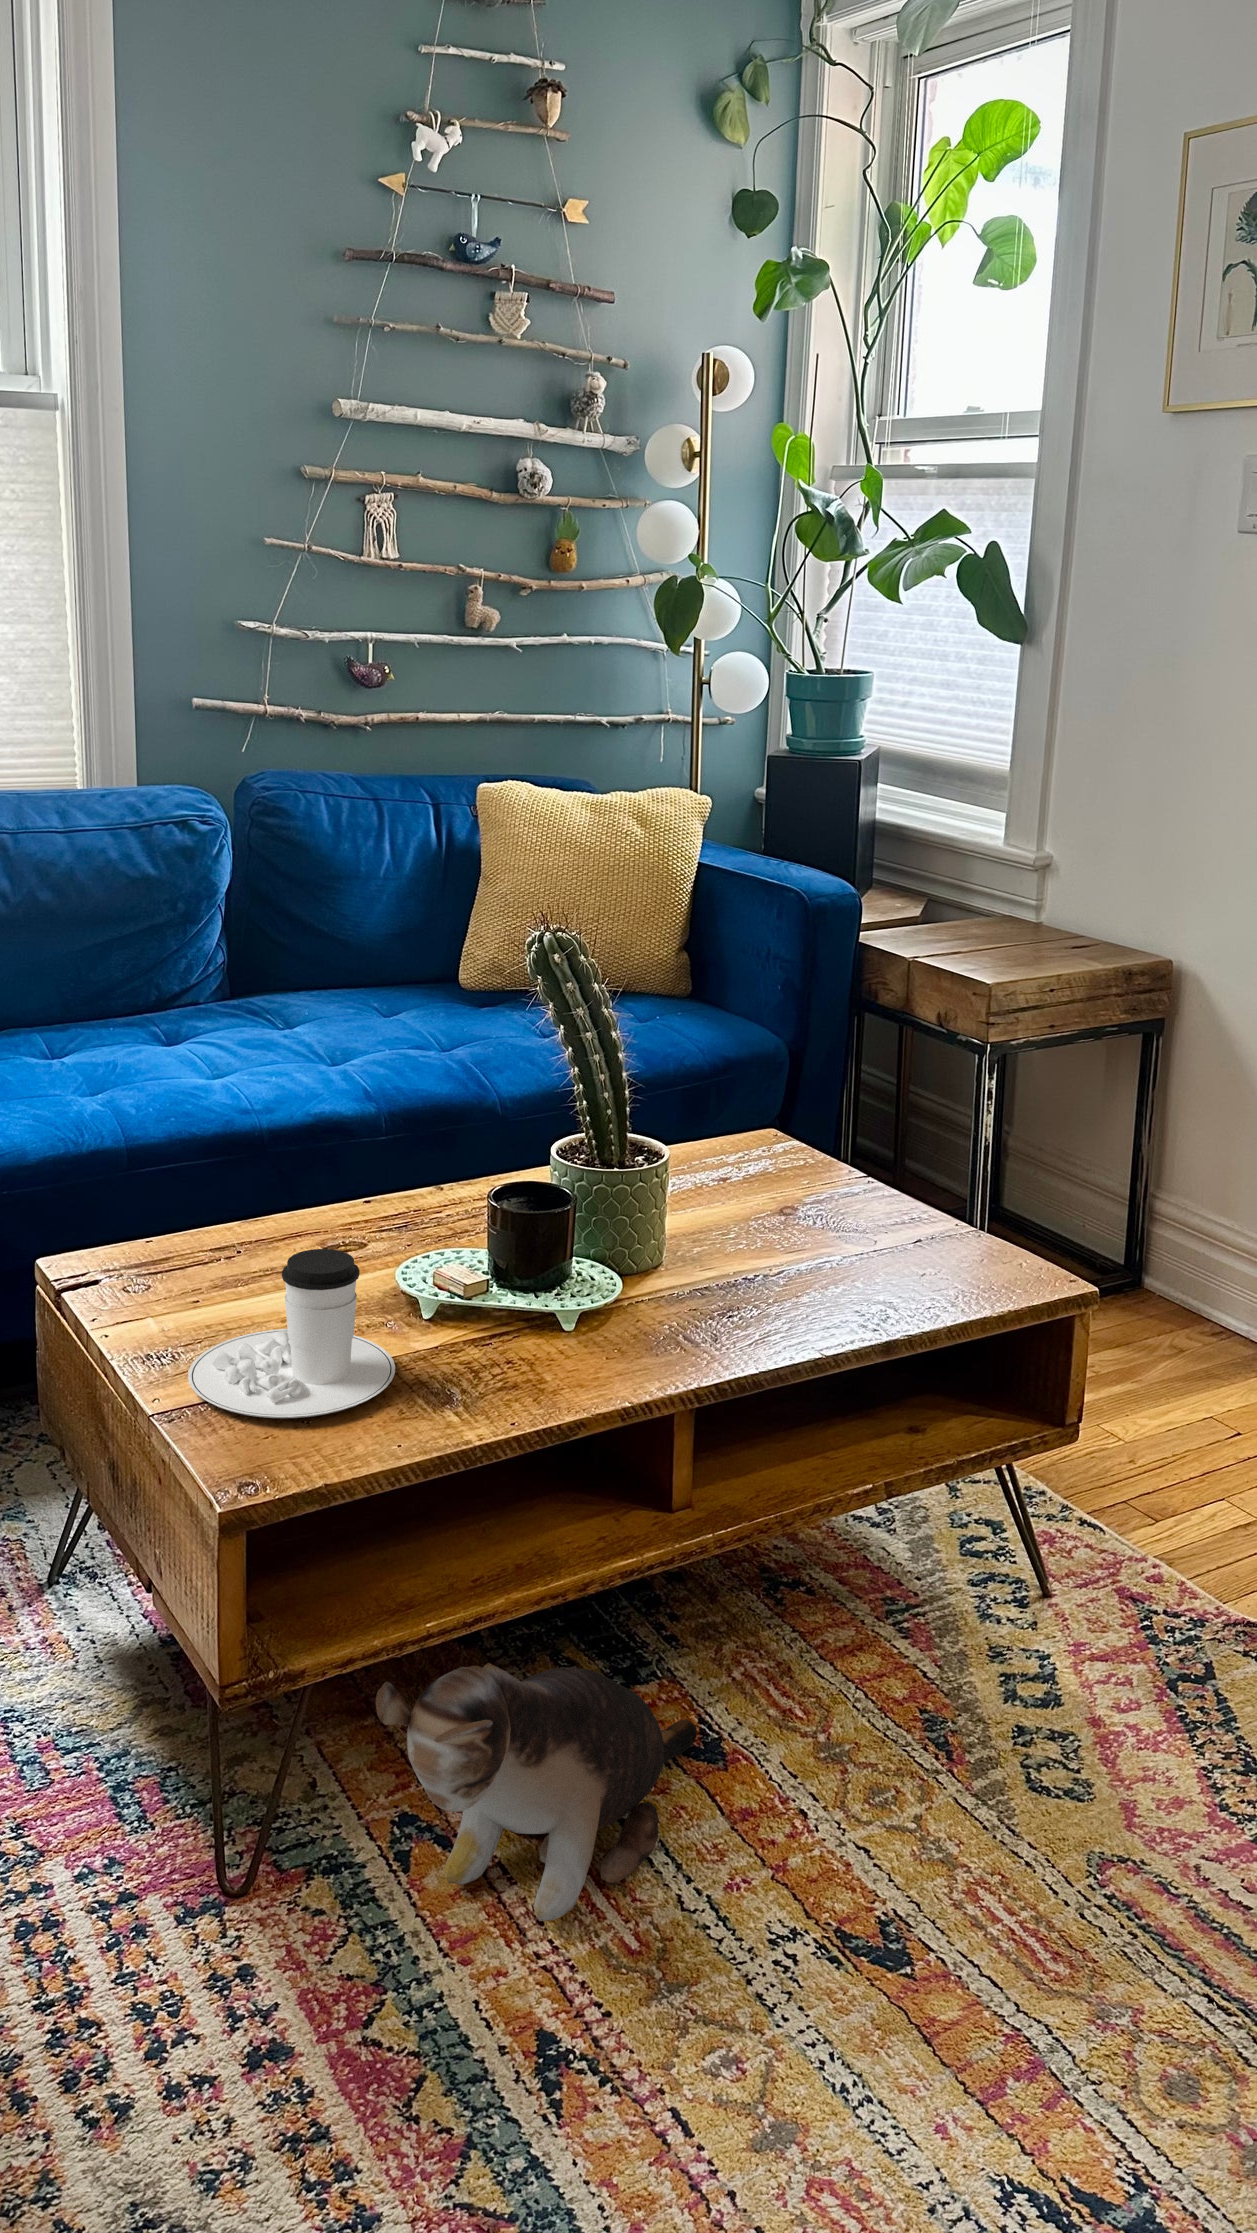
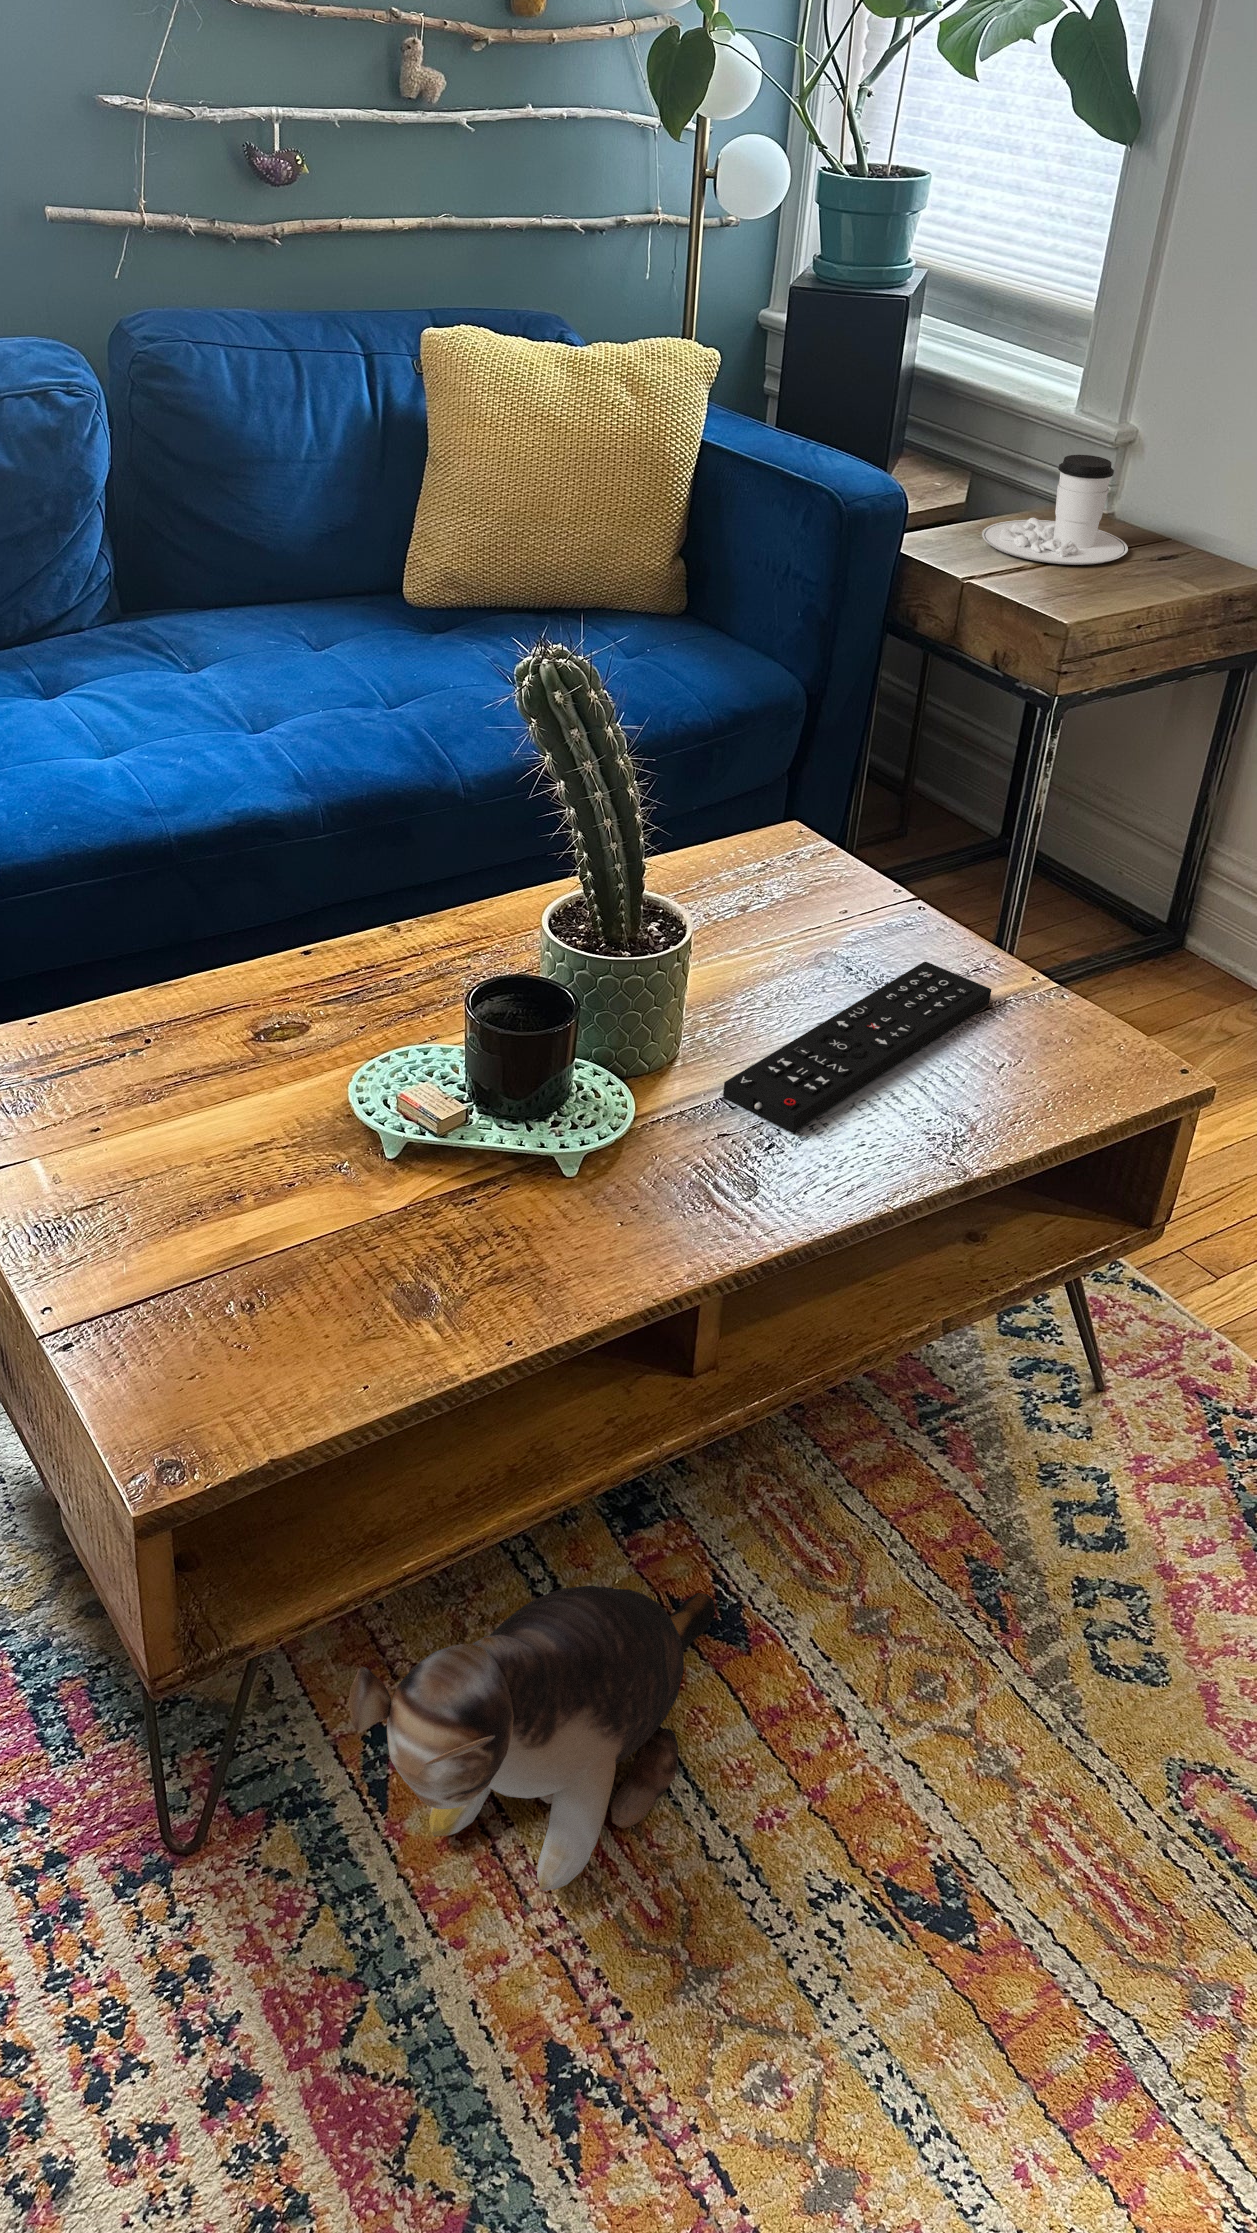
remote control: none [694,1211,918,1311] -> present [723,962,991,1132]
coffee cup: present [188,1249,395,1418] -> present [982,455,1128,565]

